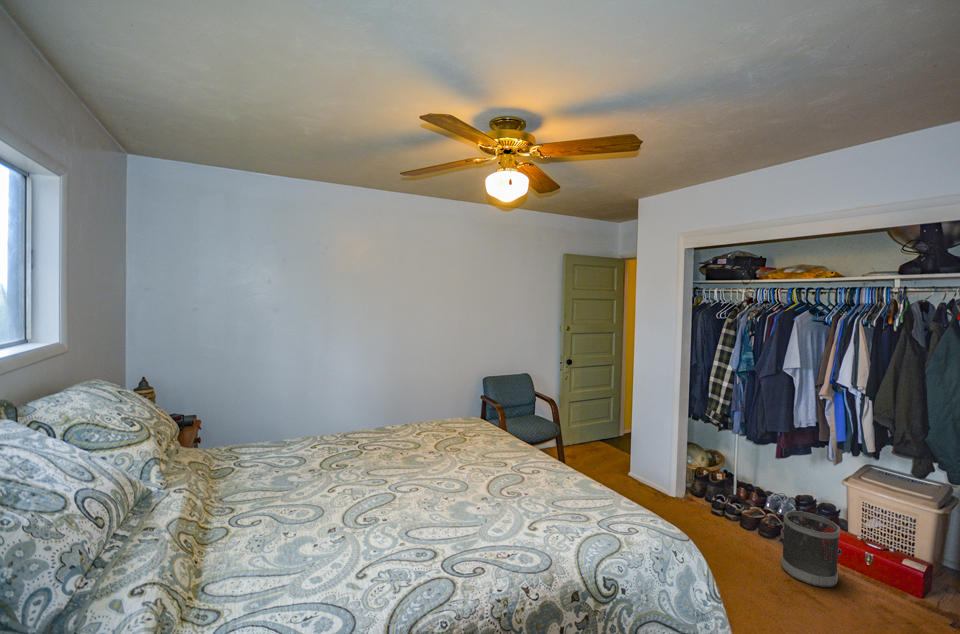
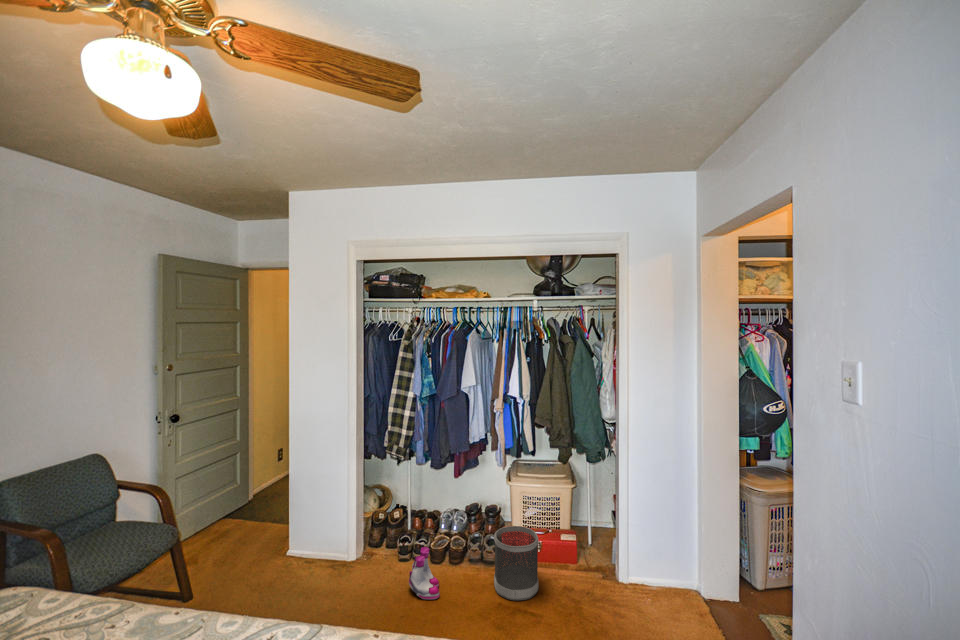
boots: none [698,497,728,541] -> present [409,547,440,599]

